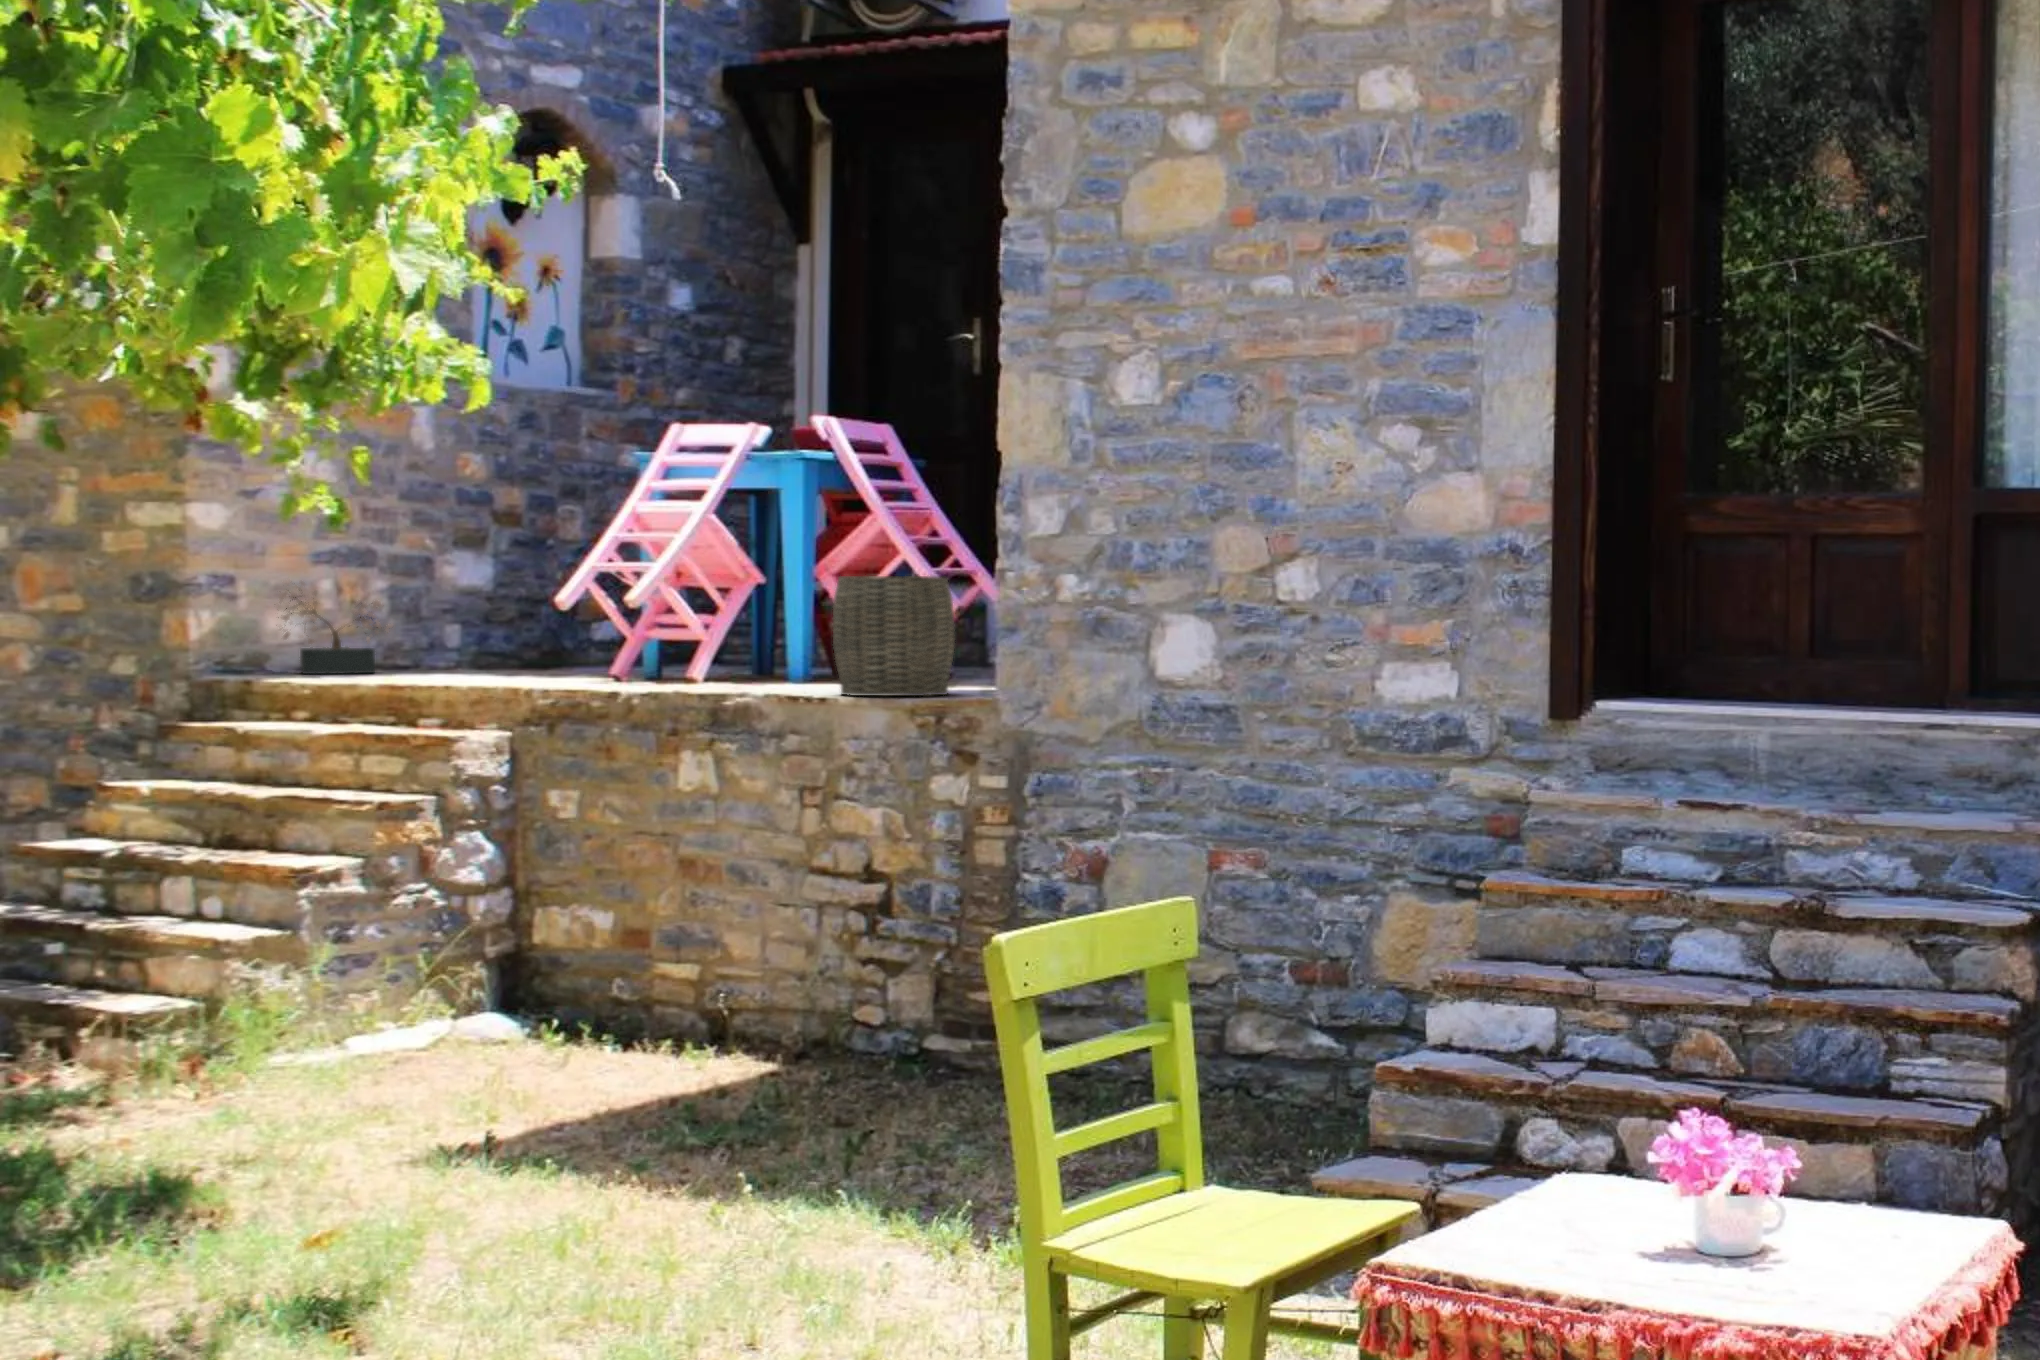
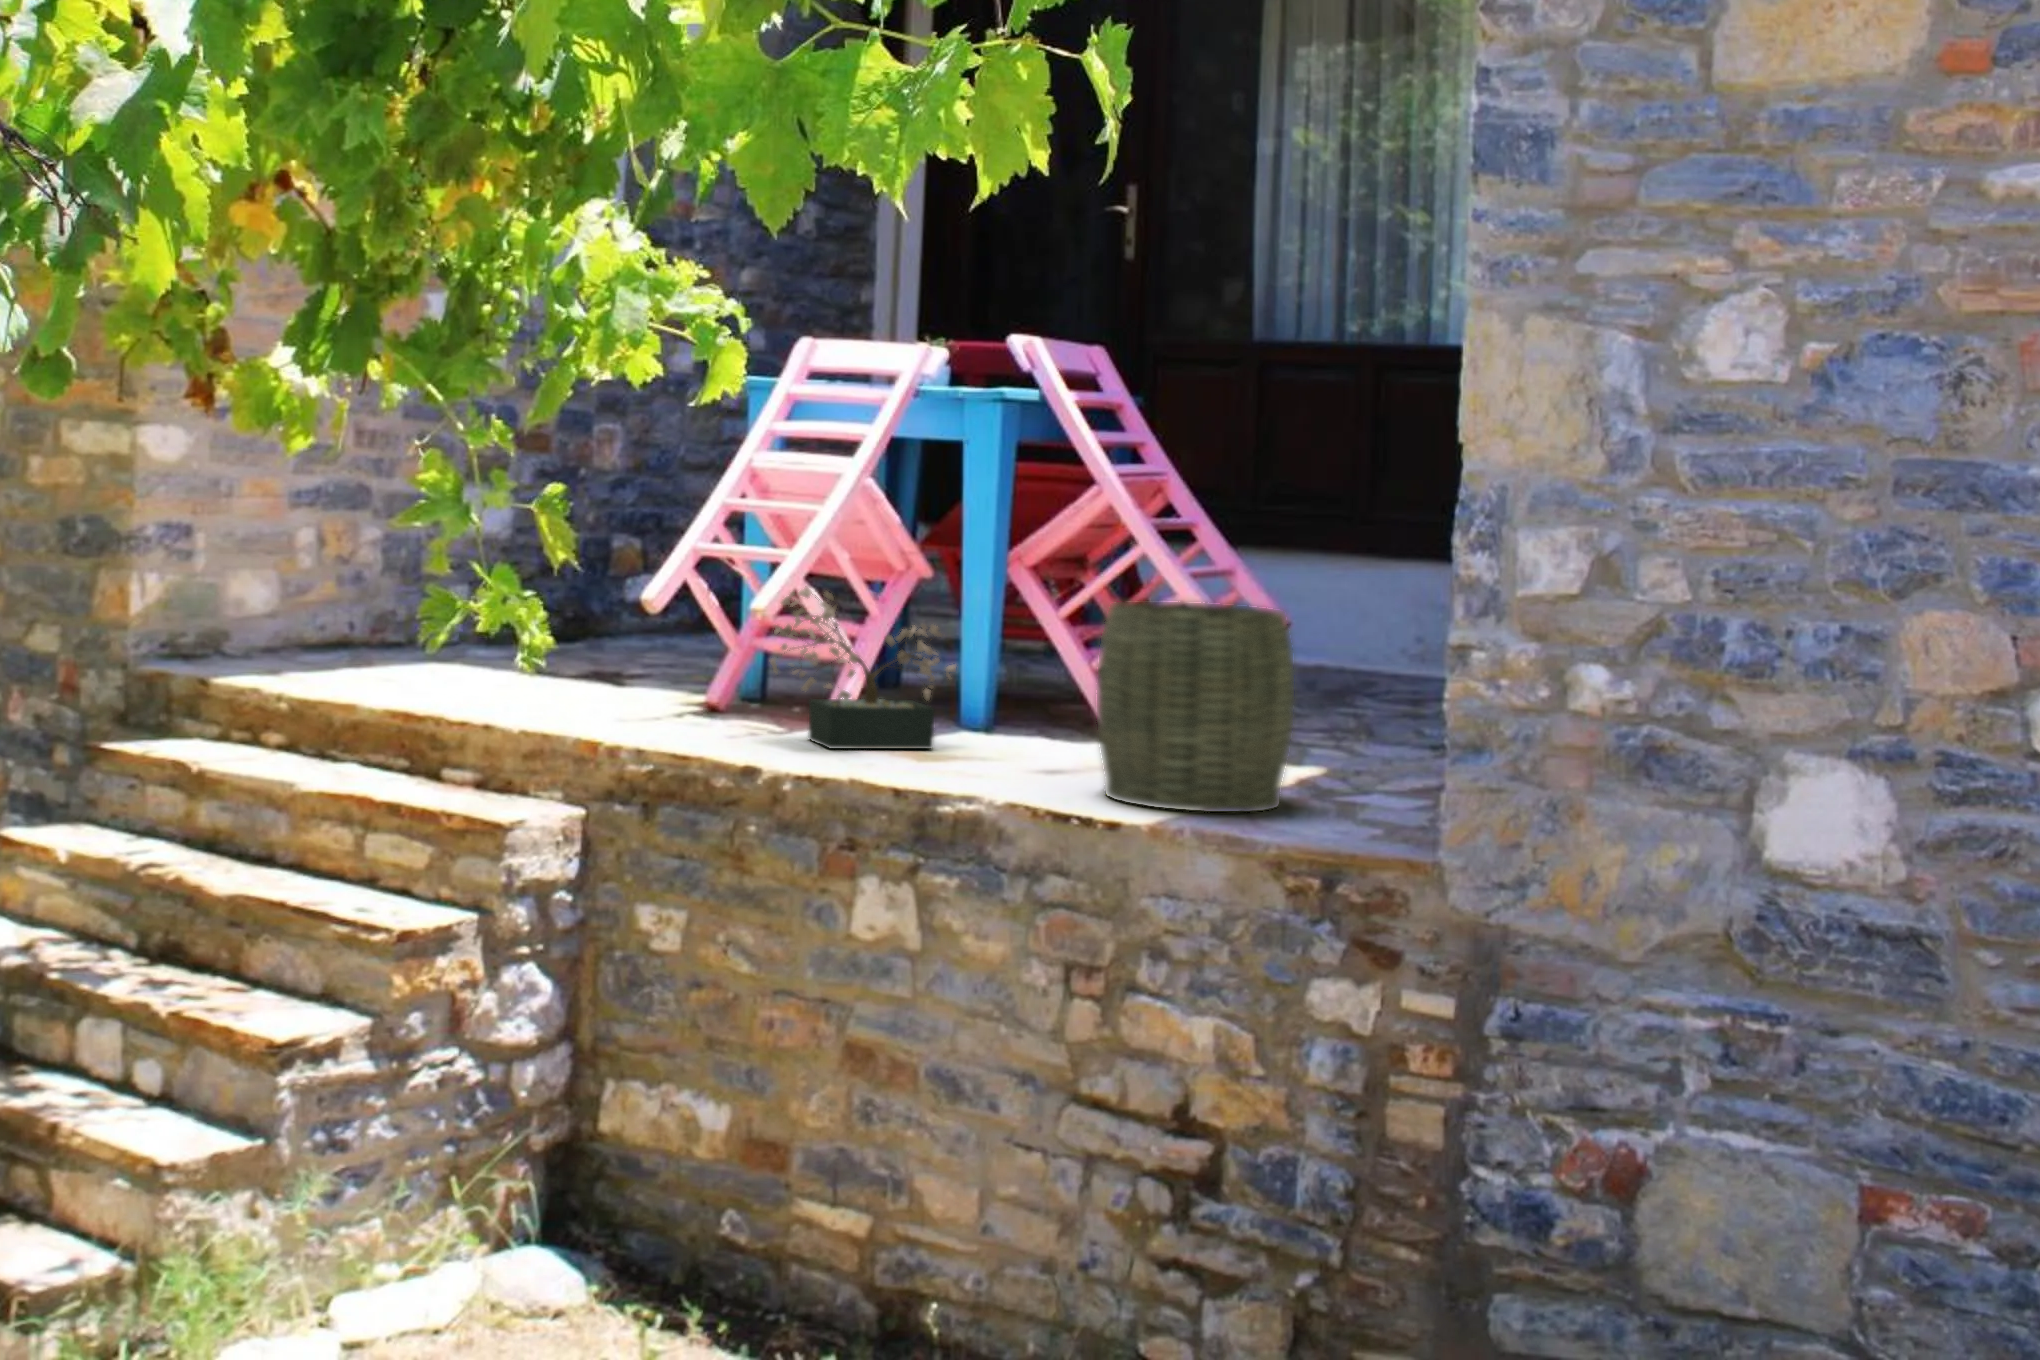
decorative plant: present [274,579,392,674] -> present [769,588,956,749]

